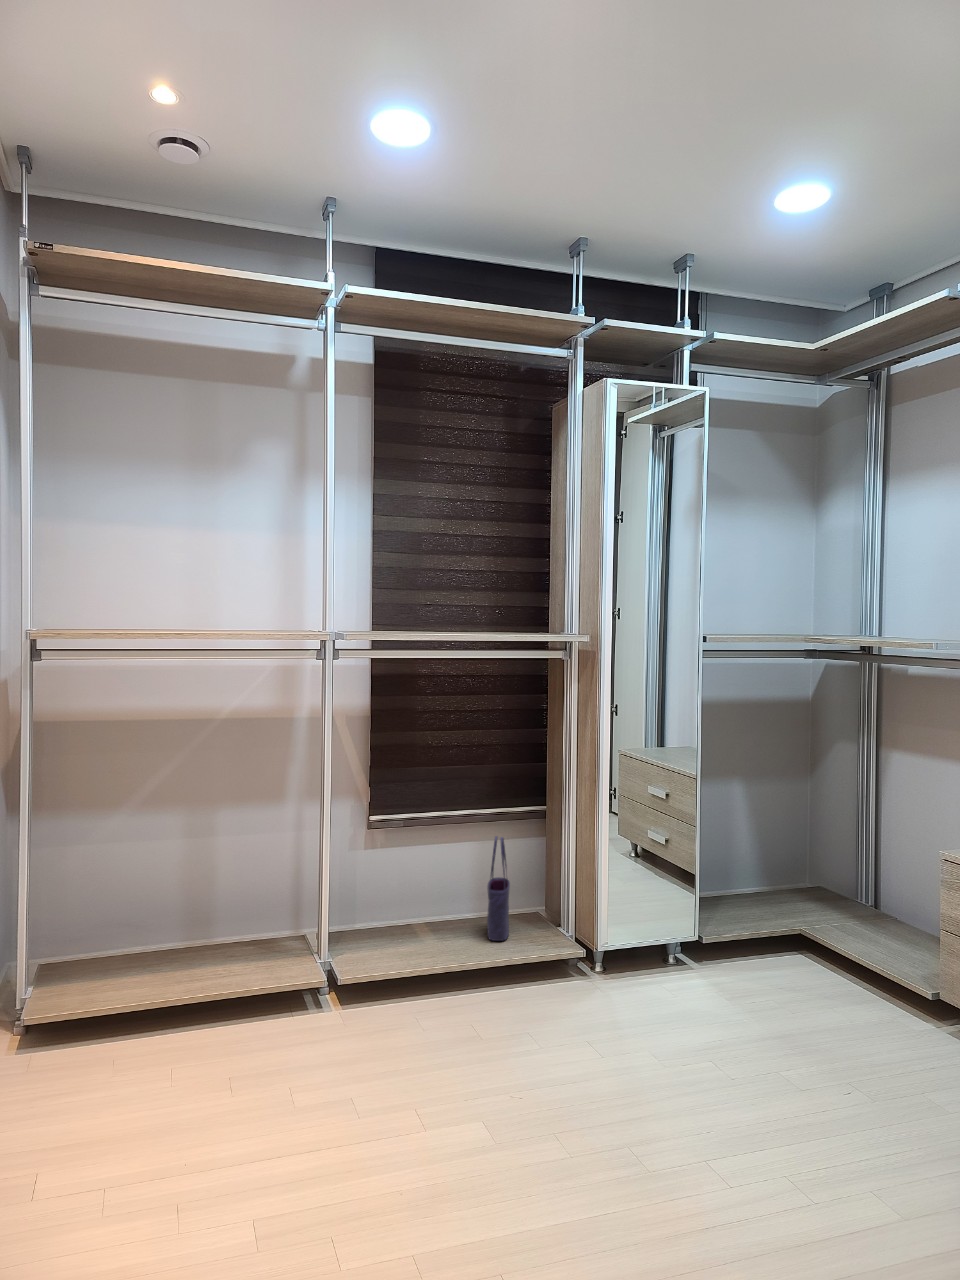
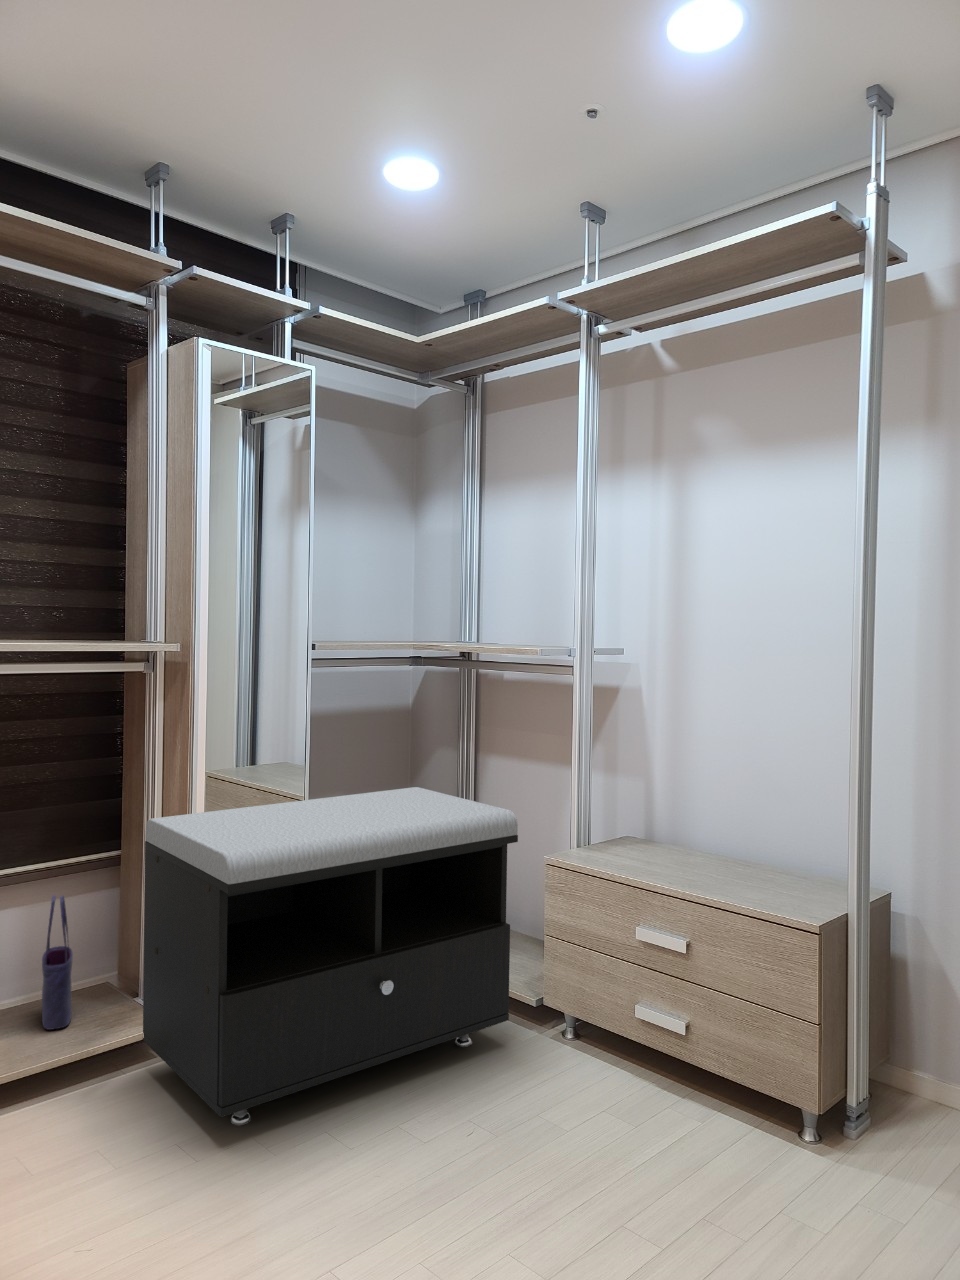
storage bench: none [562,772,902,1040] -> present [143,787,518,1125]

